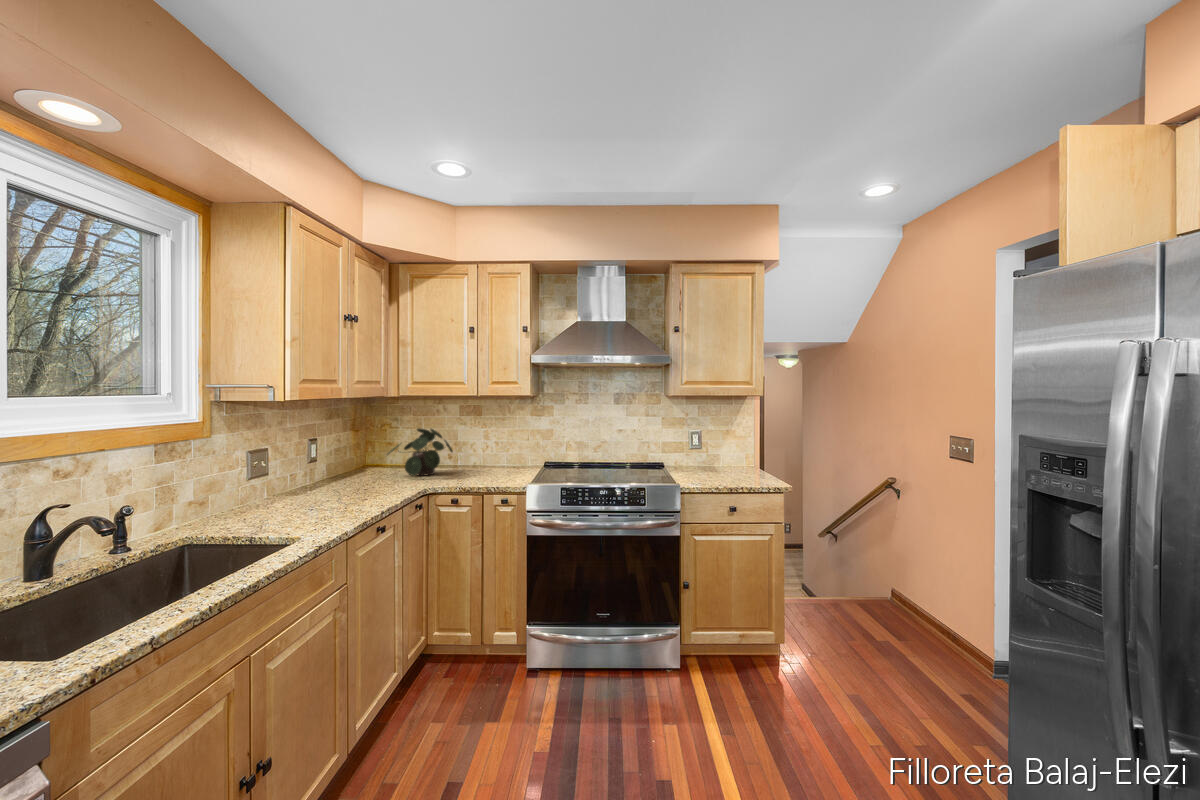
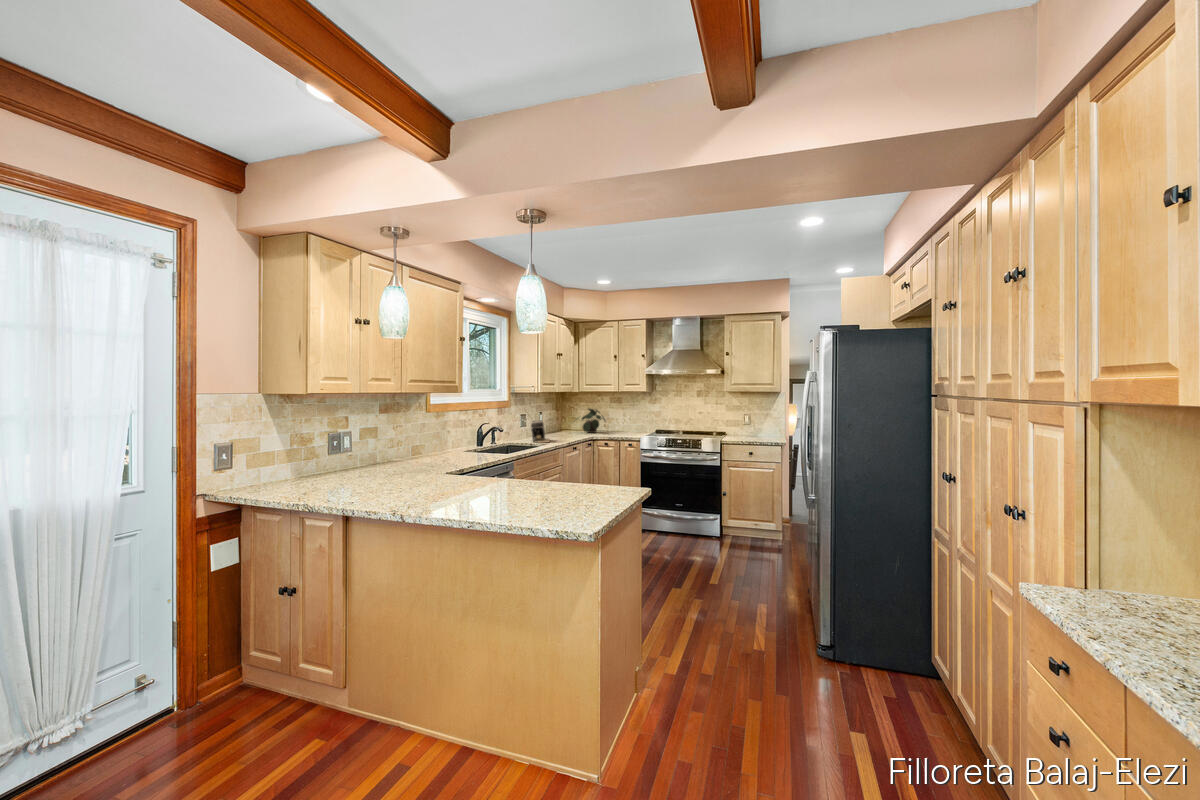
coffee maker: none [261,464,320,527] -> present [531,420,549,443]

